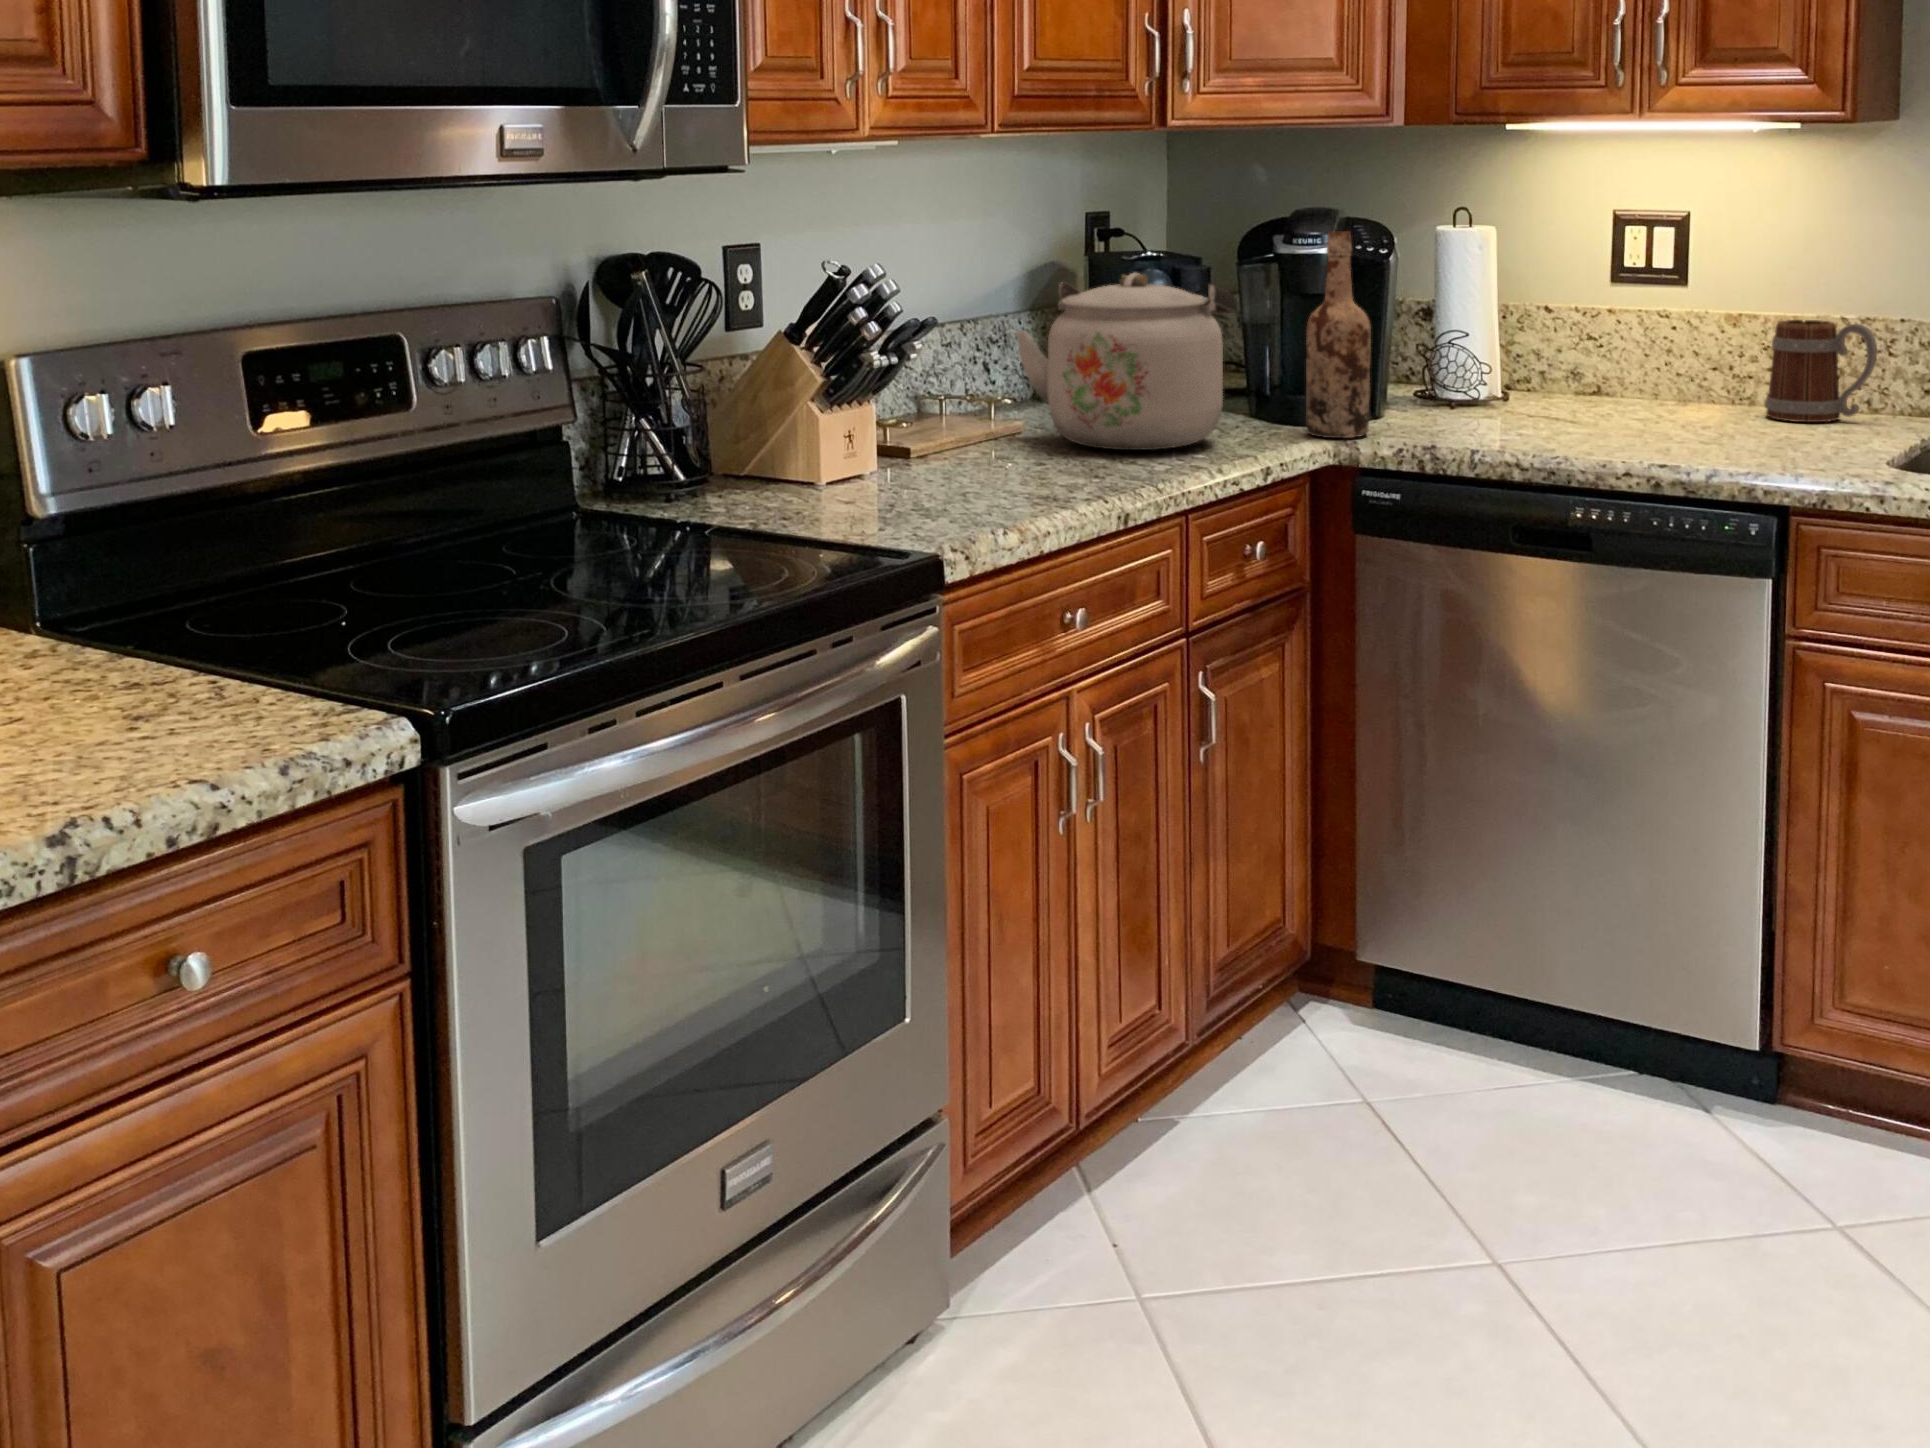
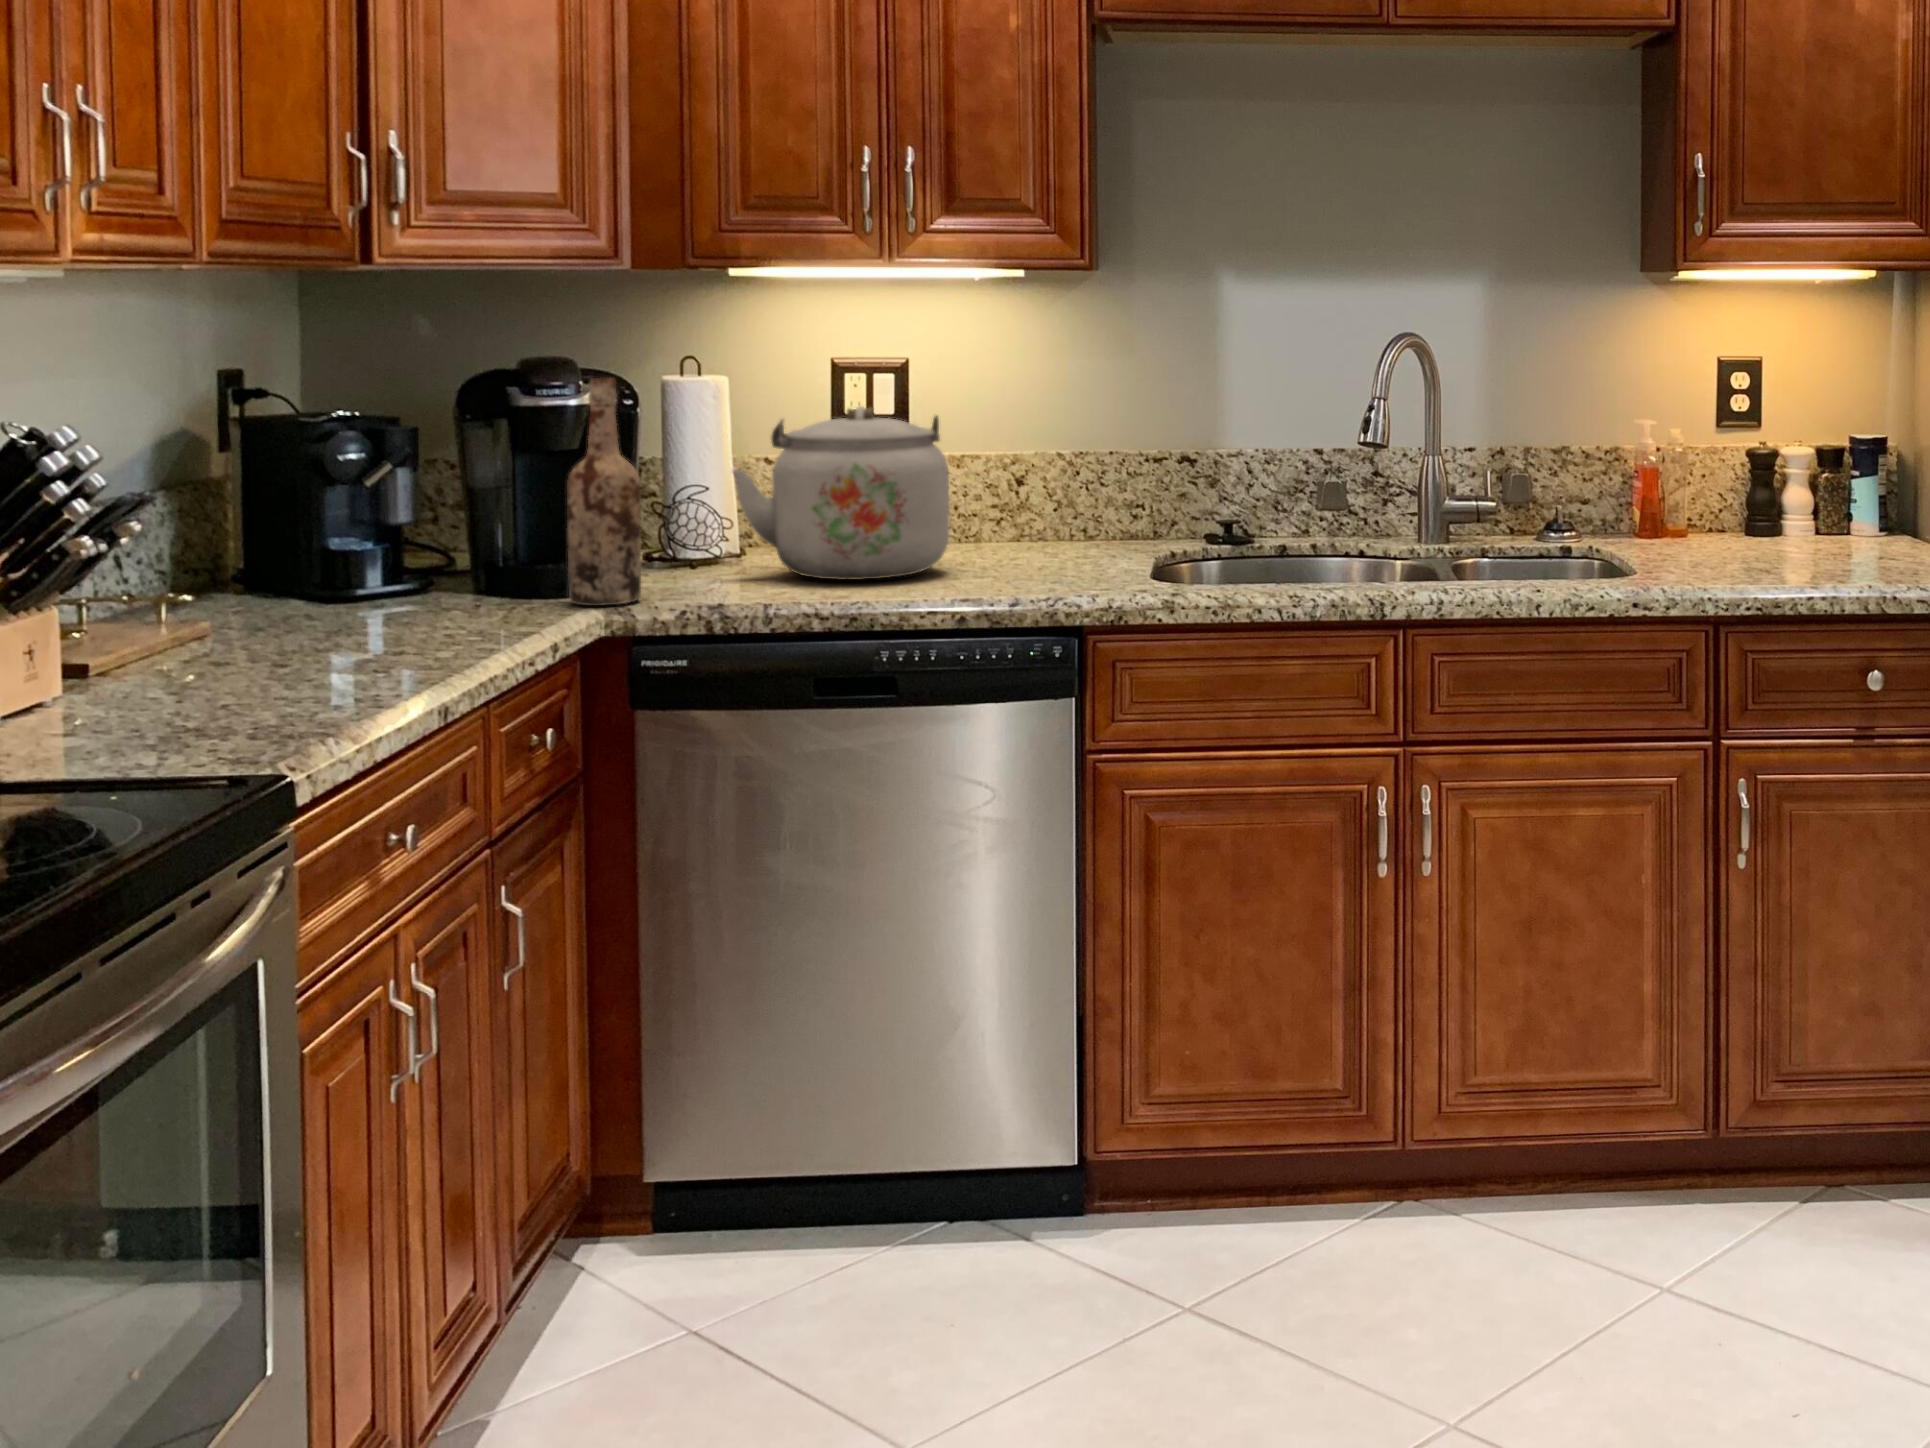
kettle: present [1015,273,1237,450] -> present [732,406,949,580]
mug: present [1765,320,1877,422] -> none [1001,457,1100,555]

